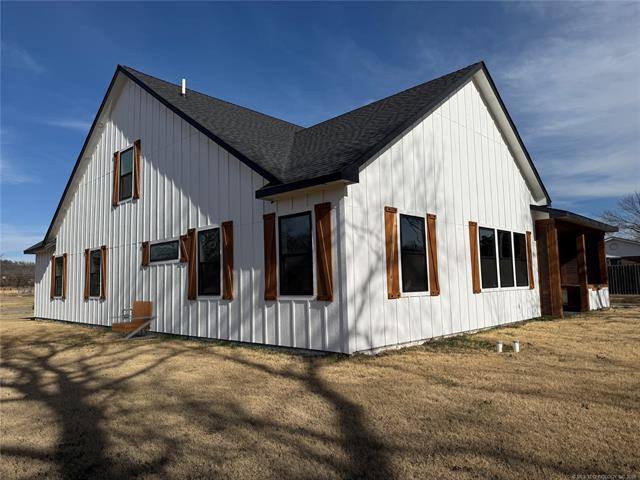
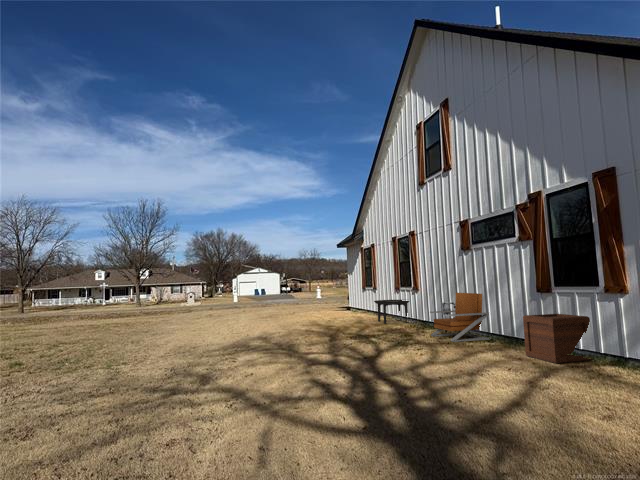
round table: none [59,308,97,330] -> present [374,300,409,324]
wooden crate: none [173,315,214,348] -> present [523,314,593,363]

